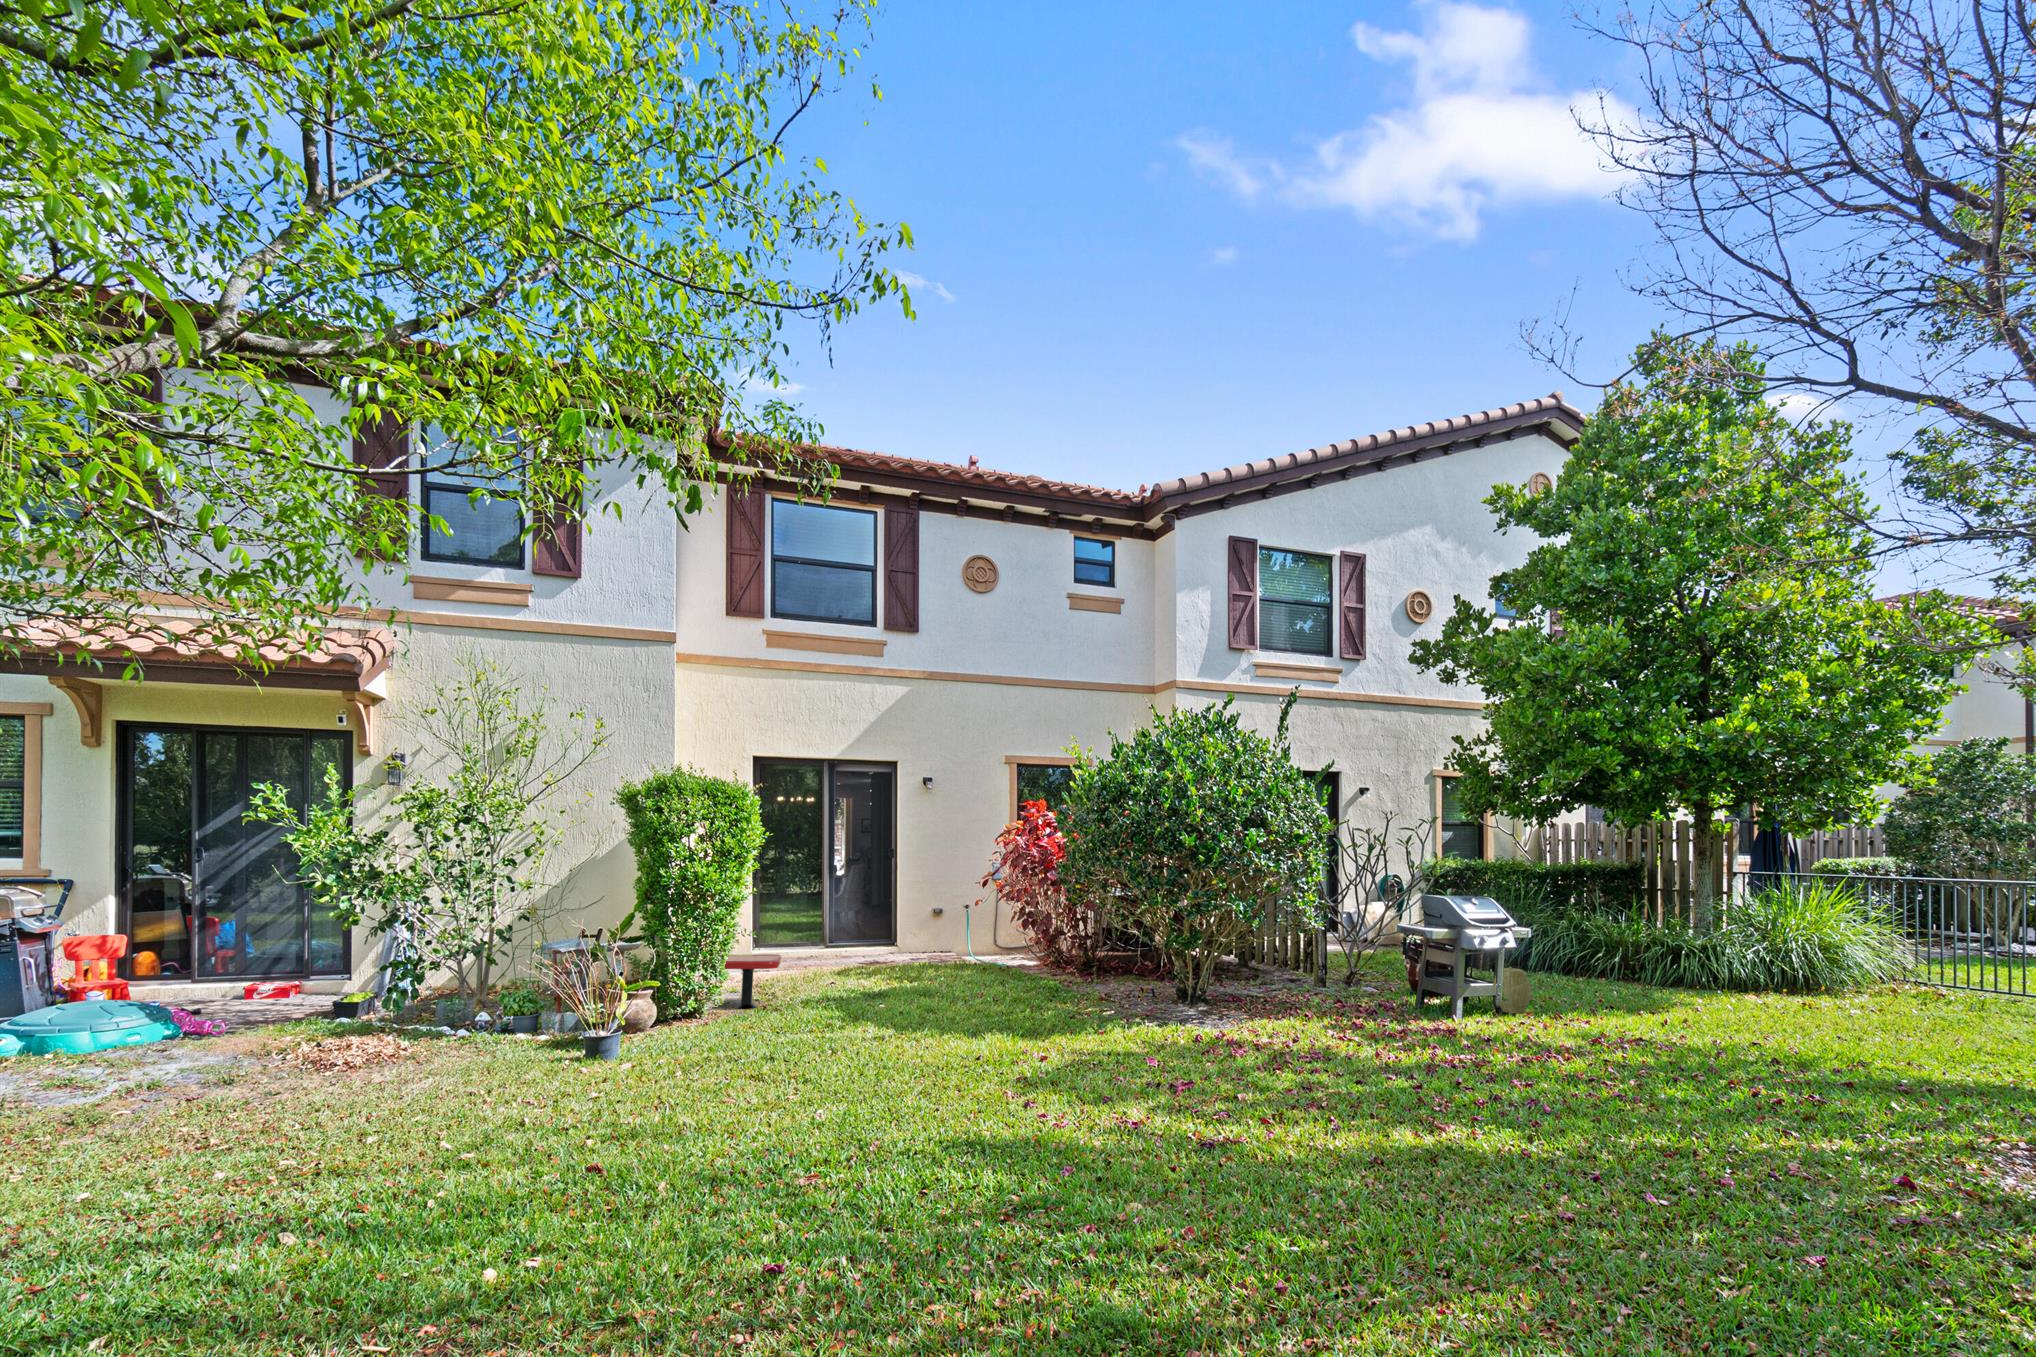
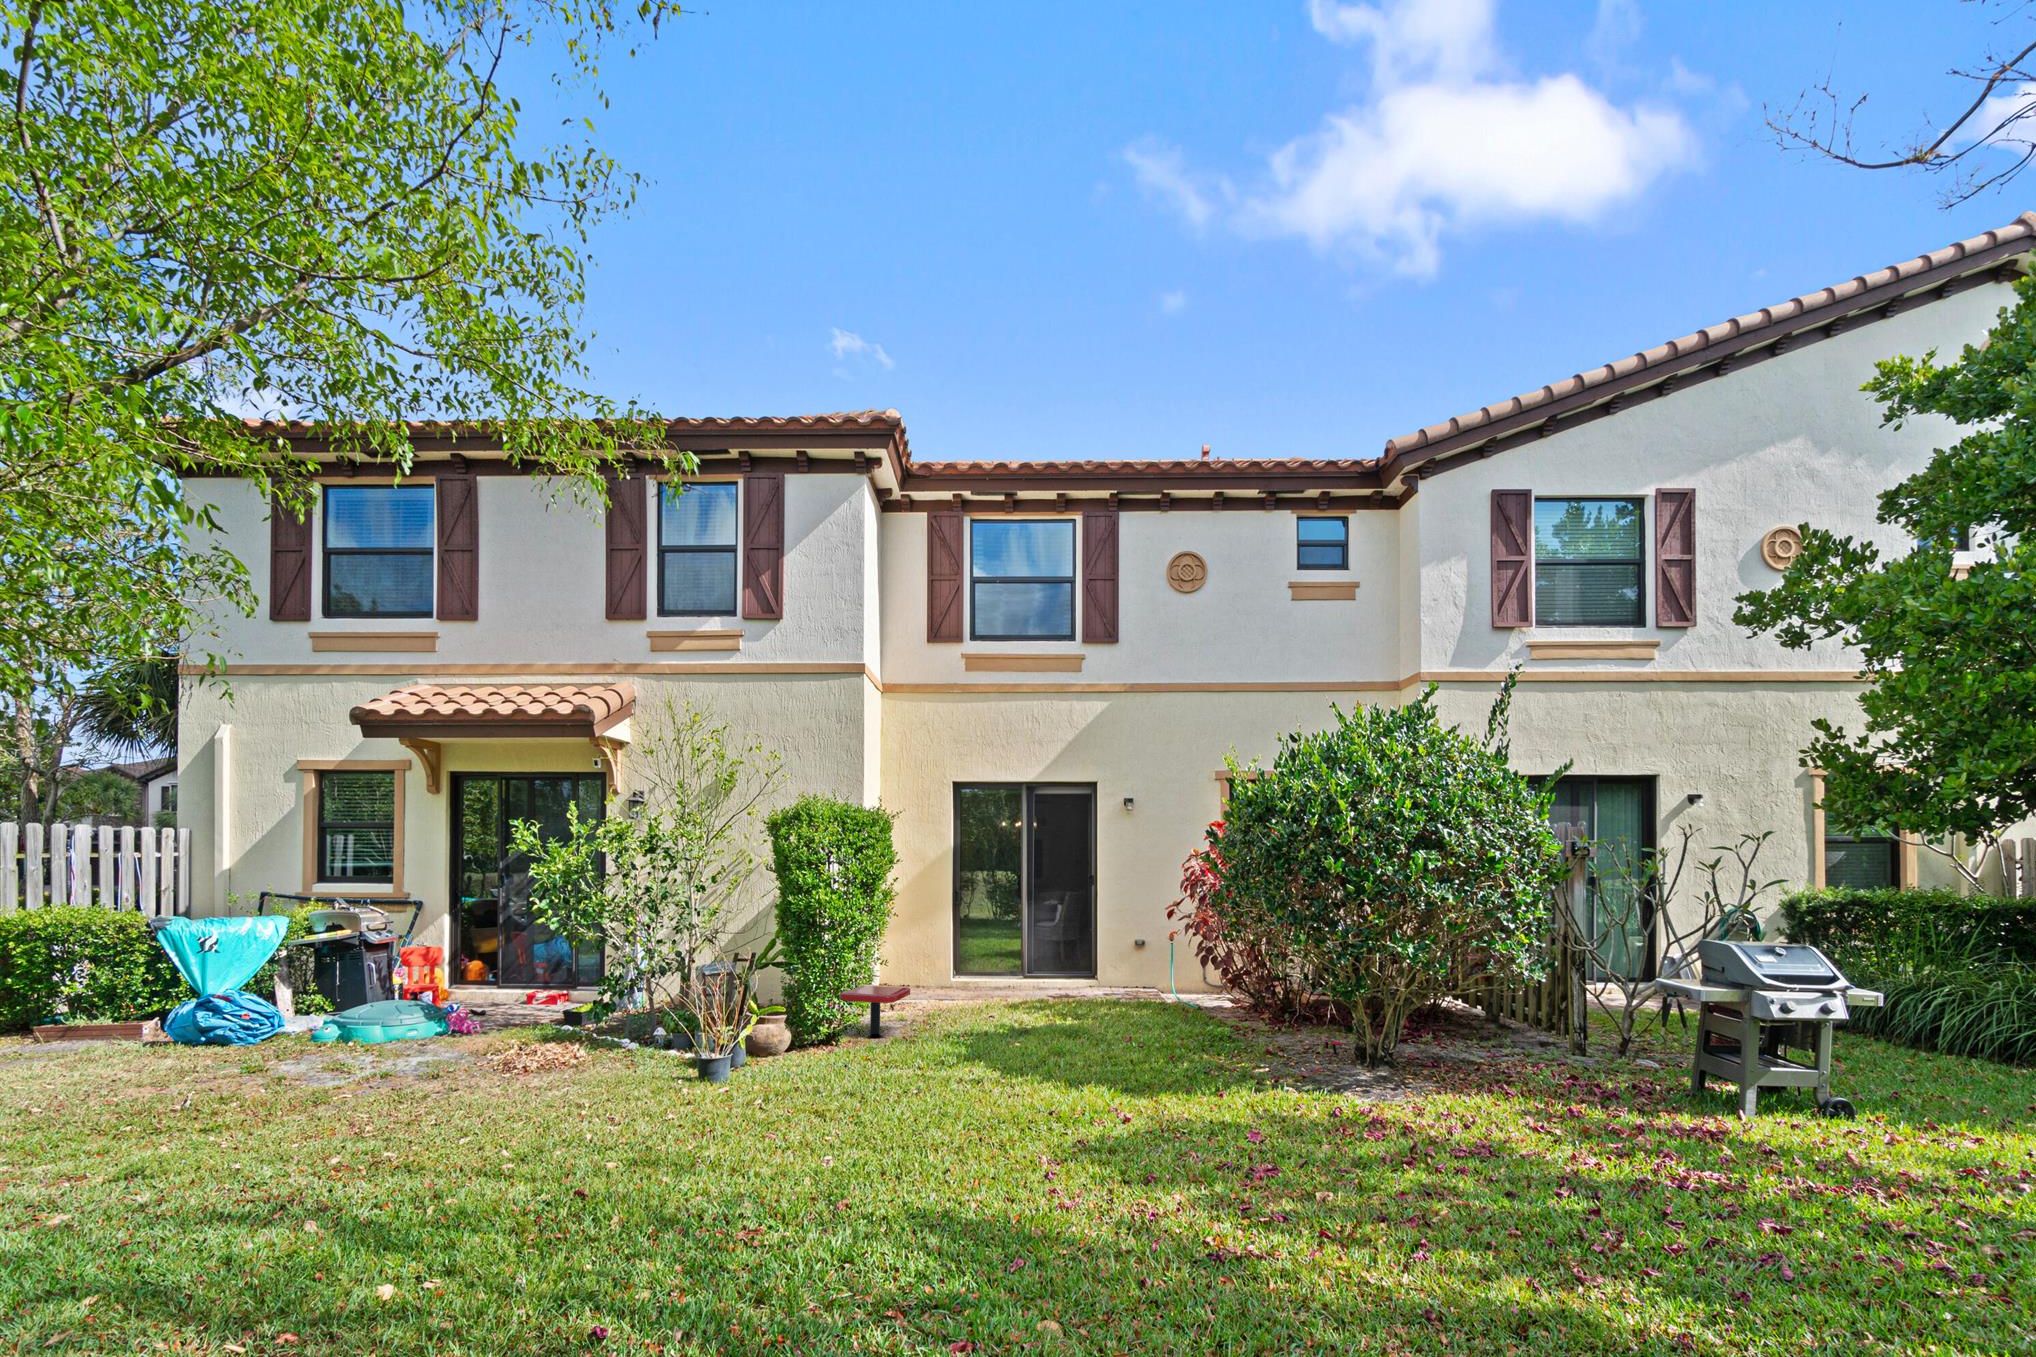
woven basket: present [1493,967,1532,1013] -> none [1687,1058,1739,1118]

